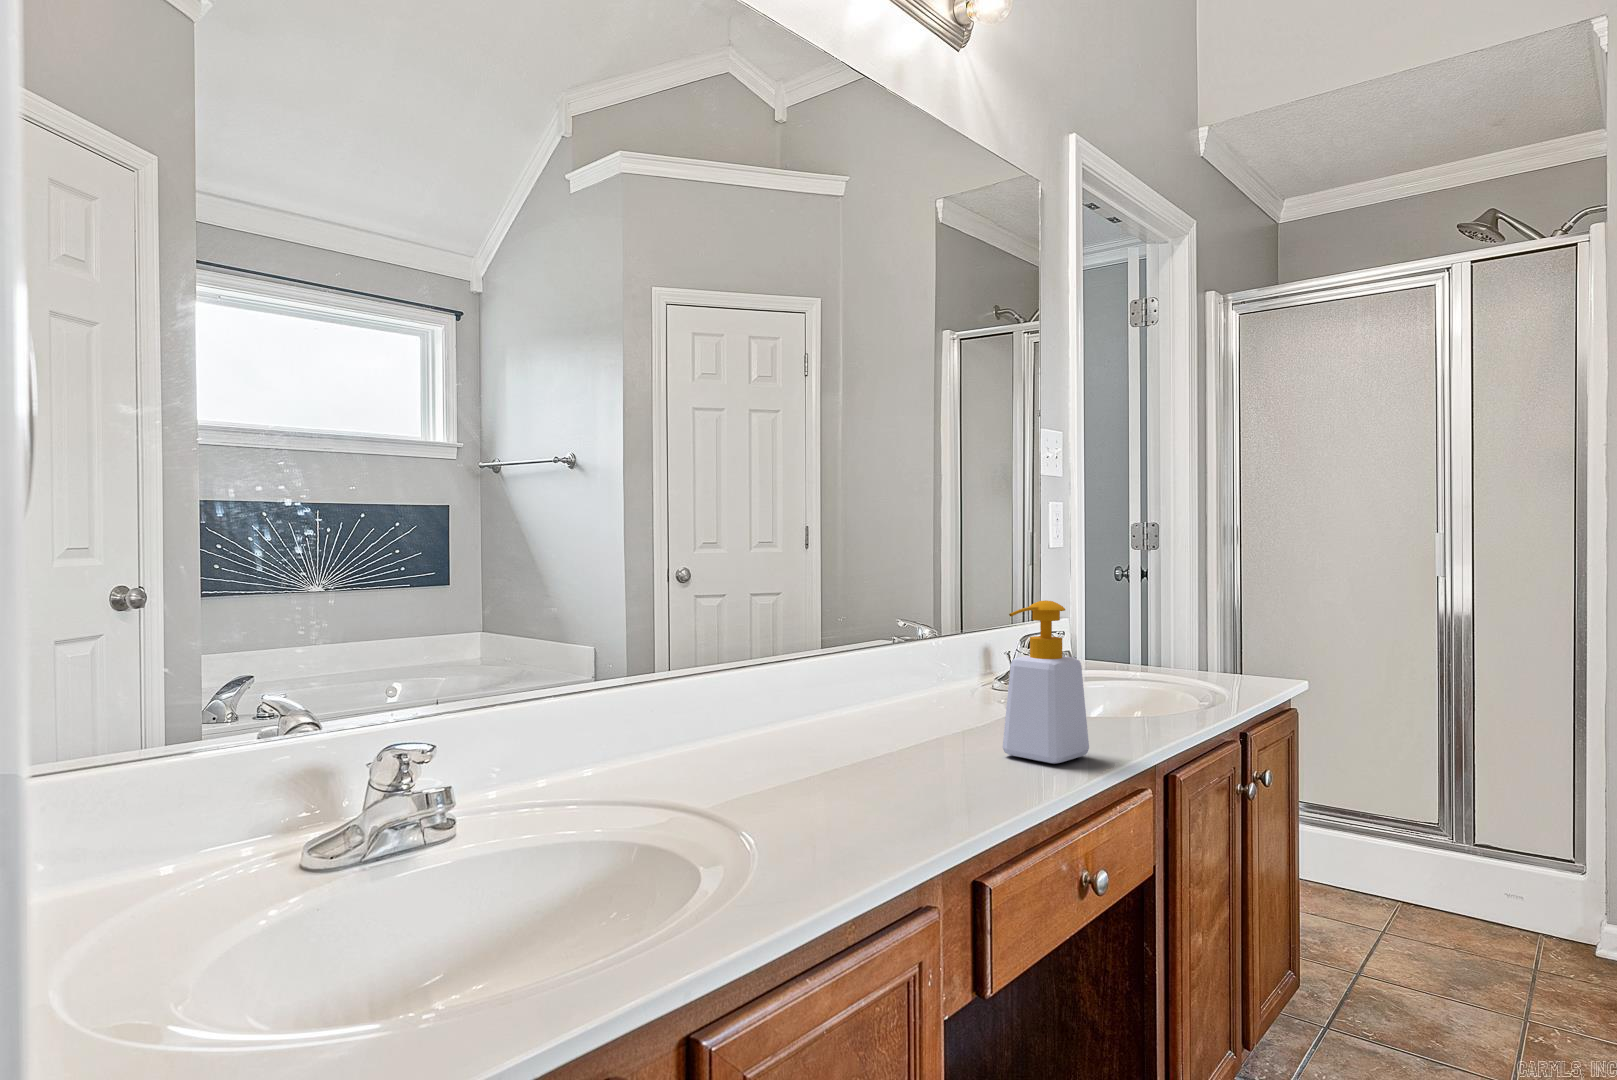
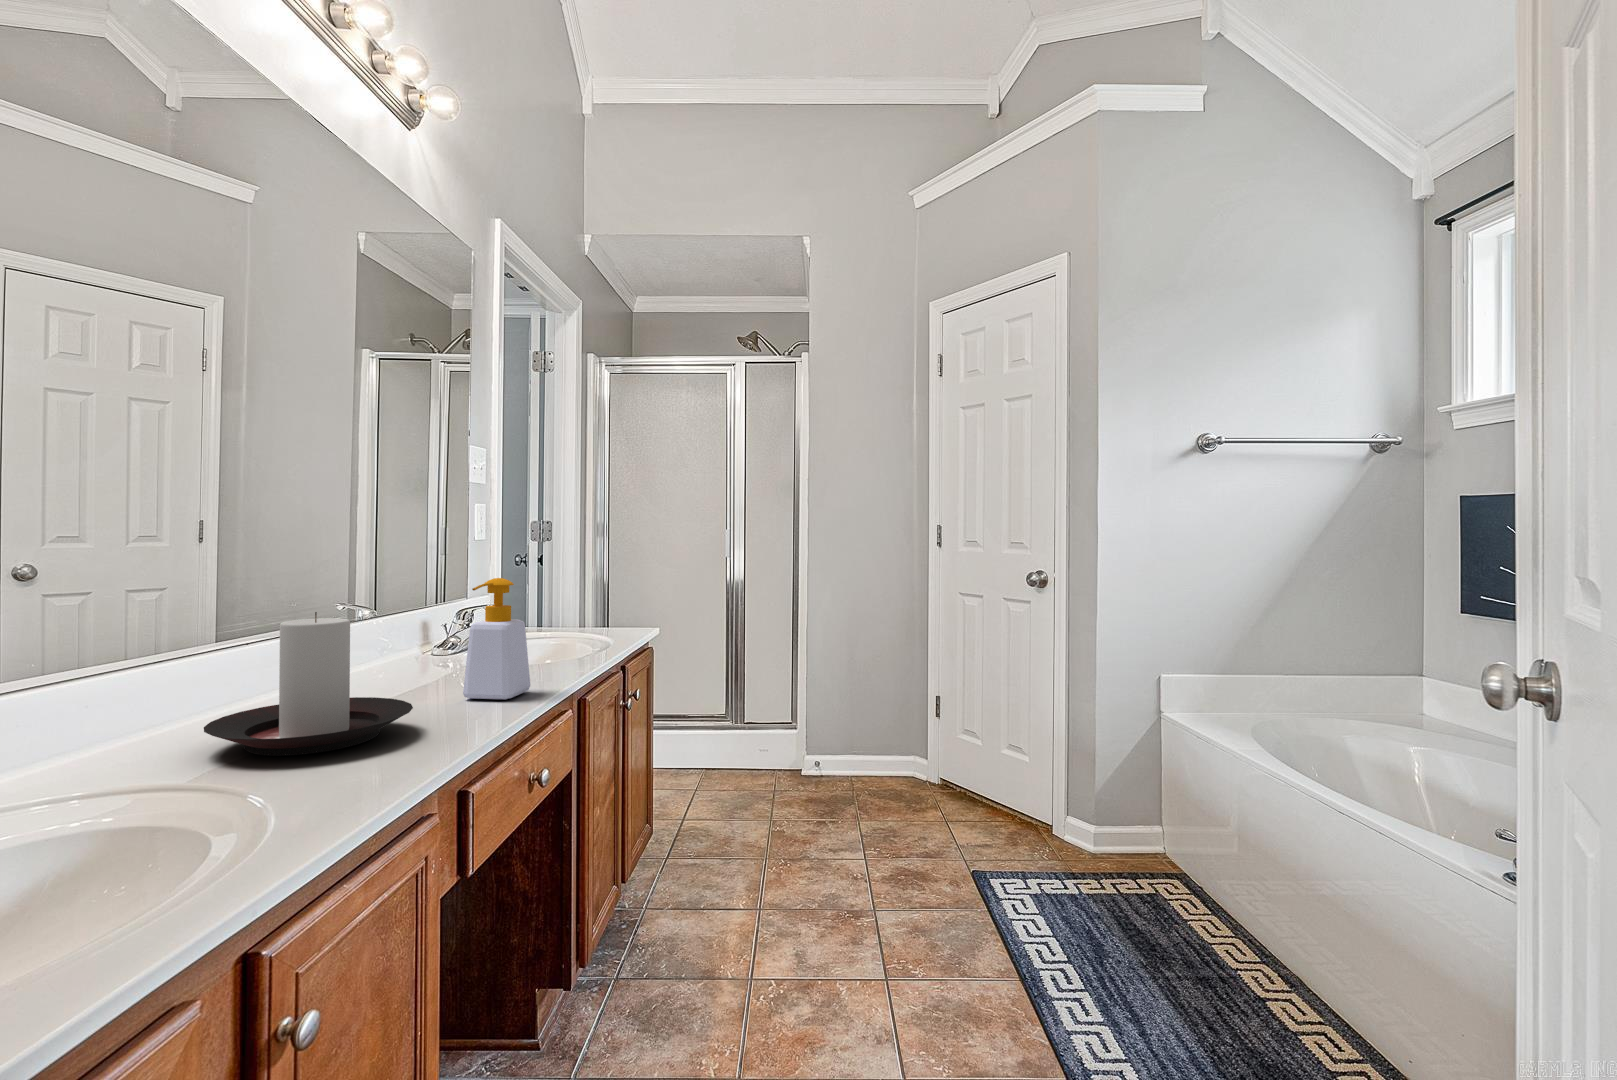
candle holder: none [730,635,930,799] -> present [204,612,413,756]

